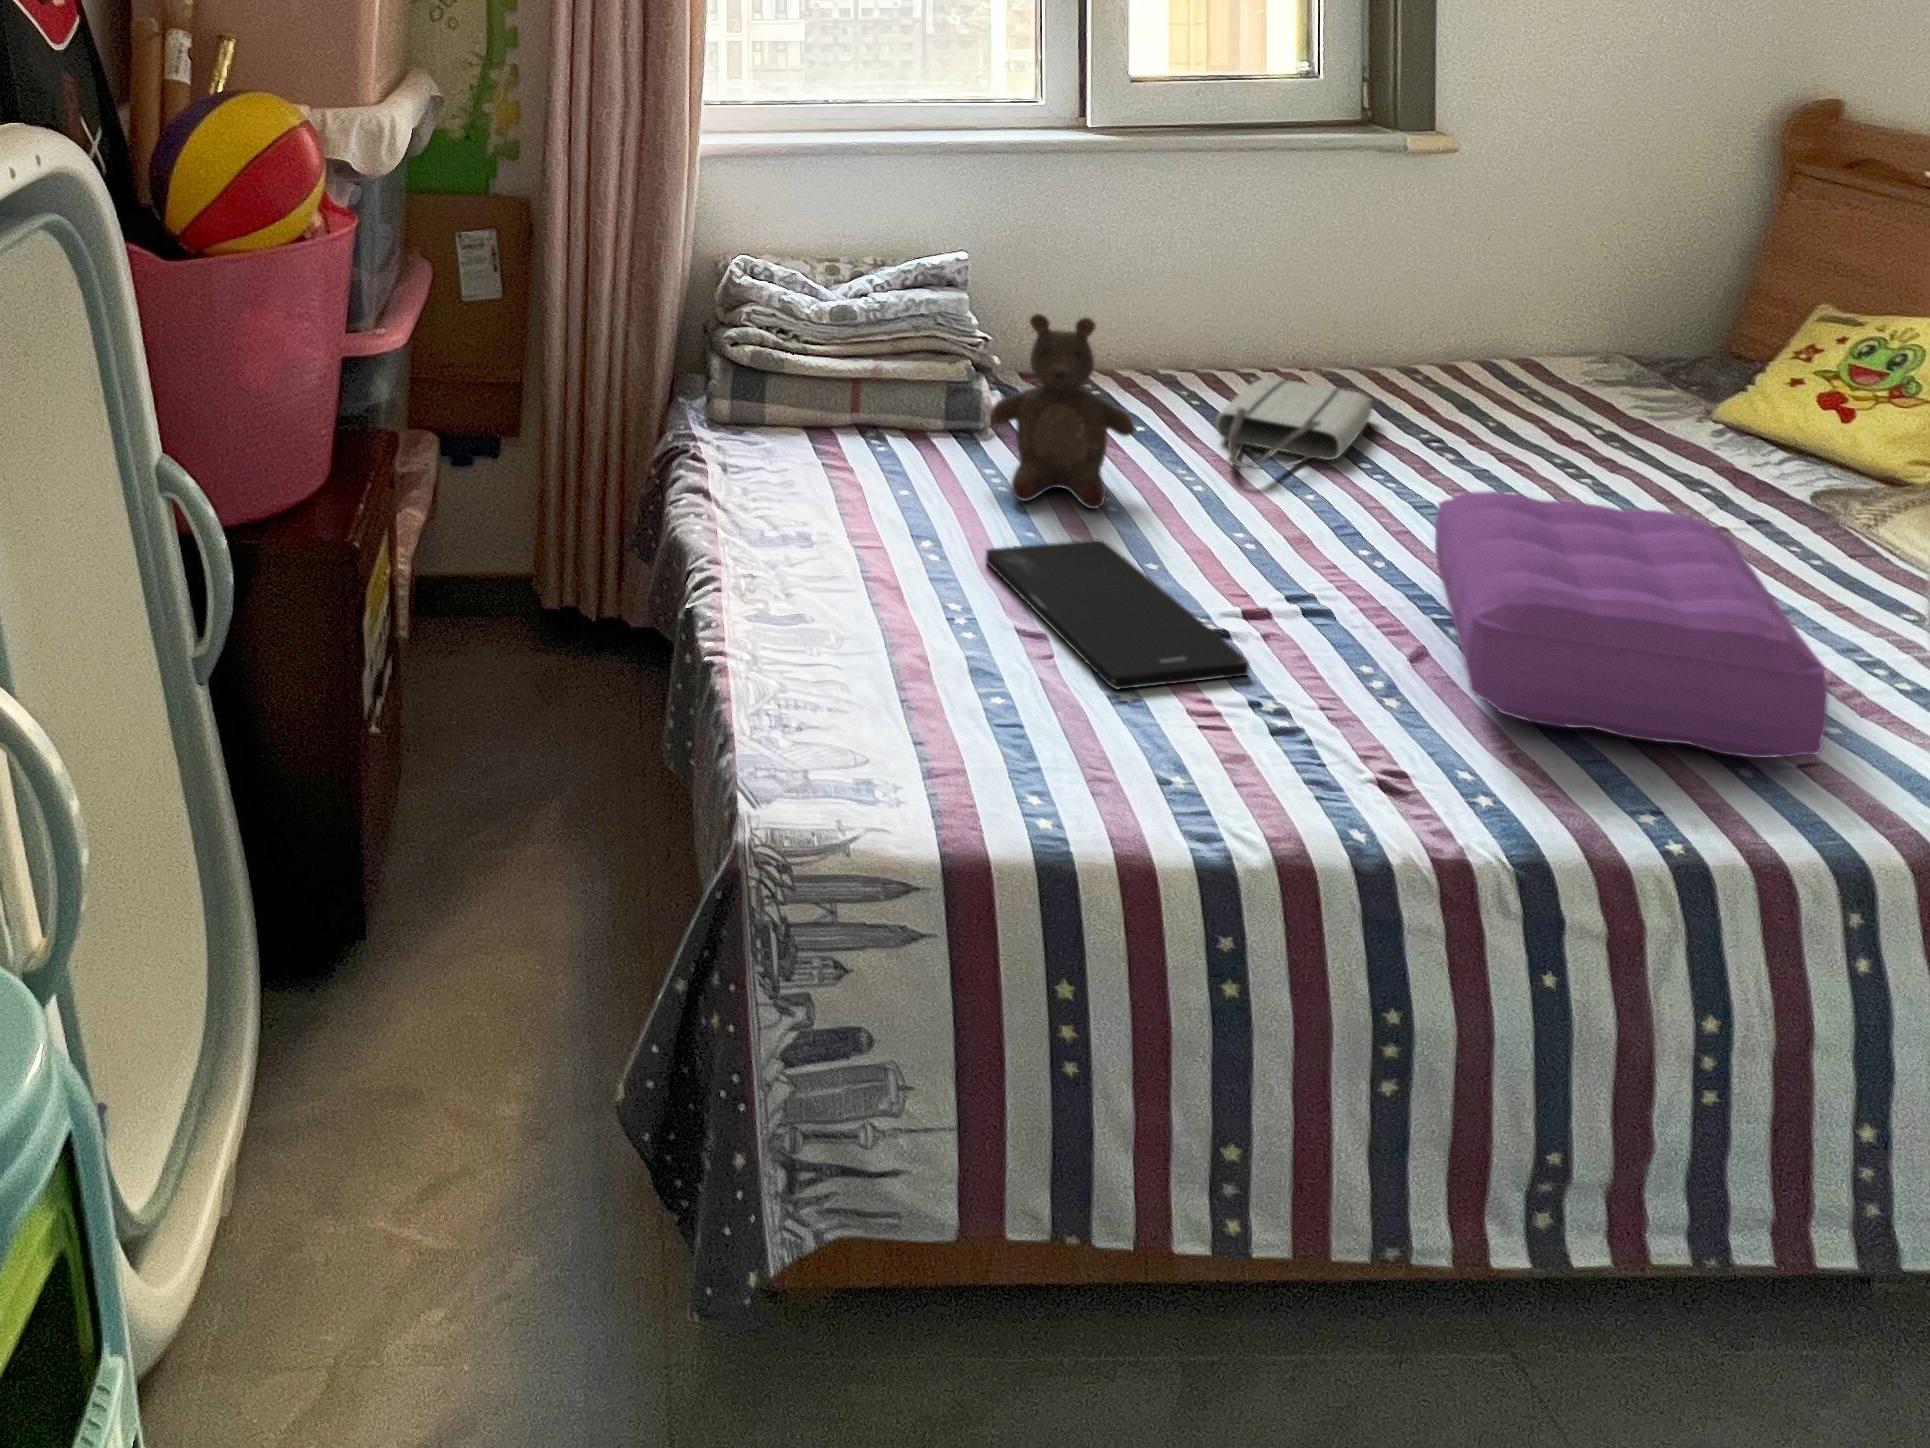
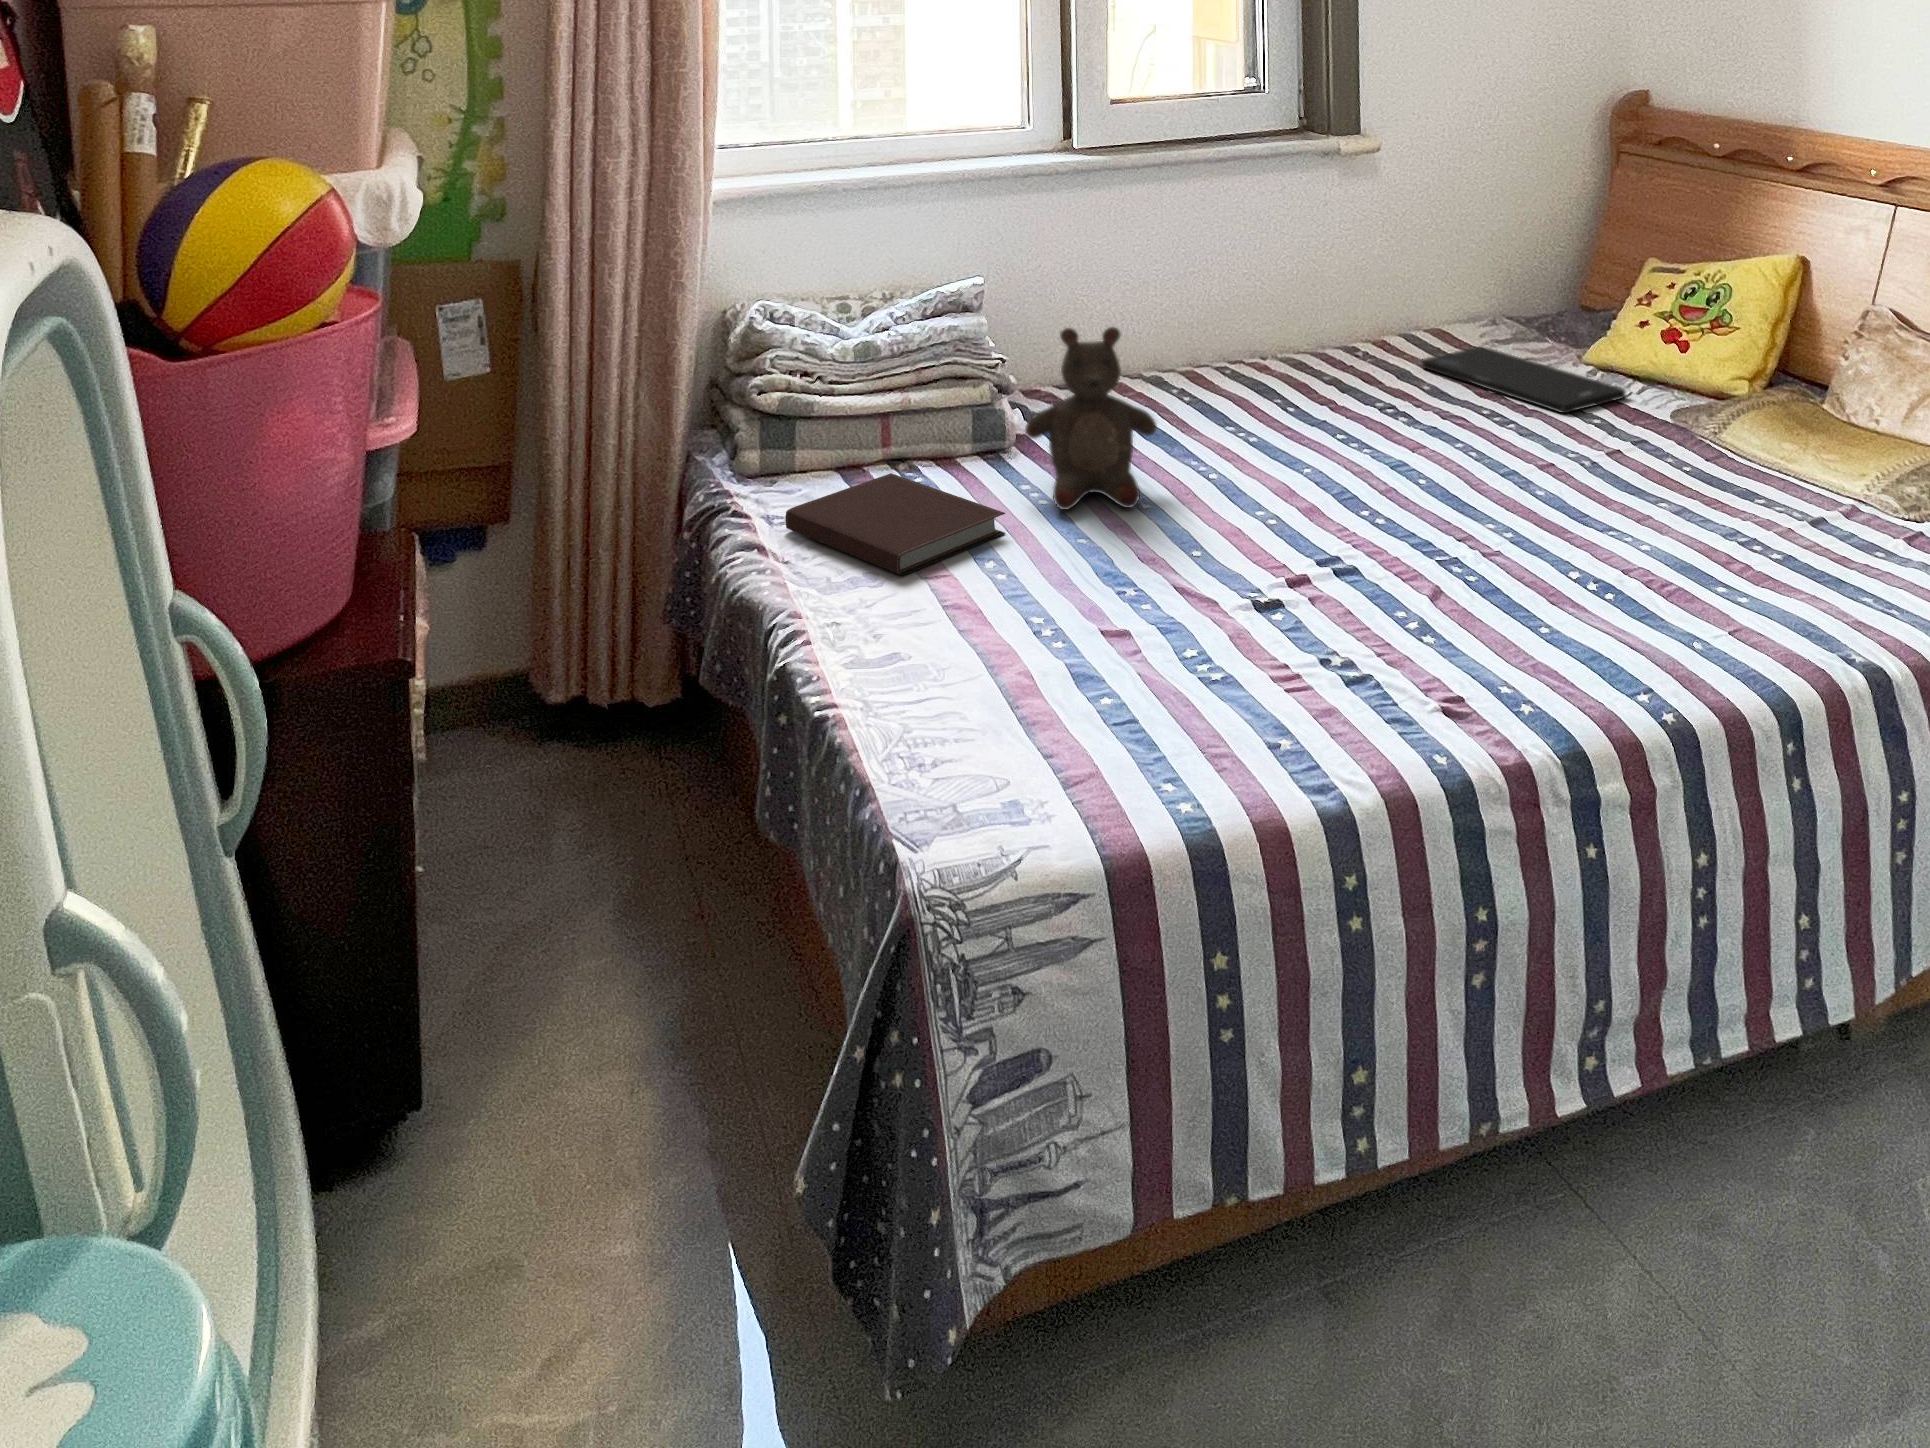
tote bag: present [1216,378,1372,469] -> none [1212,367,1332,451]
notebook: none [739,440,954,541] -> present [786,473,1005,575]
pillow: present [1435,491,1828,758] -> none [1431,440,1756,635]
smartphone: present [986,539,1249,689] -> present [1422,346,1626,413]

